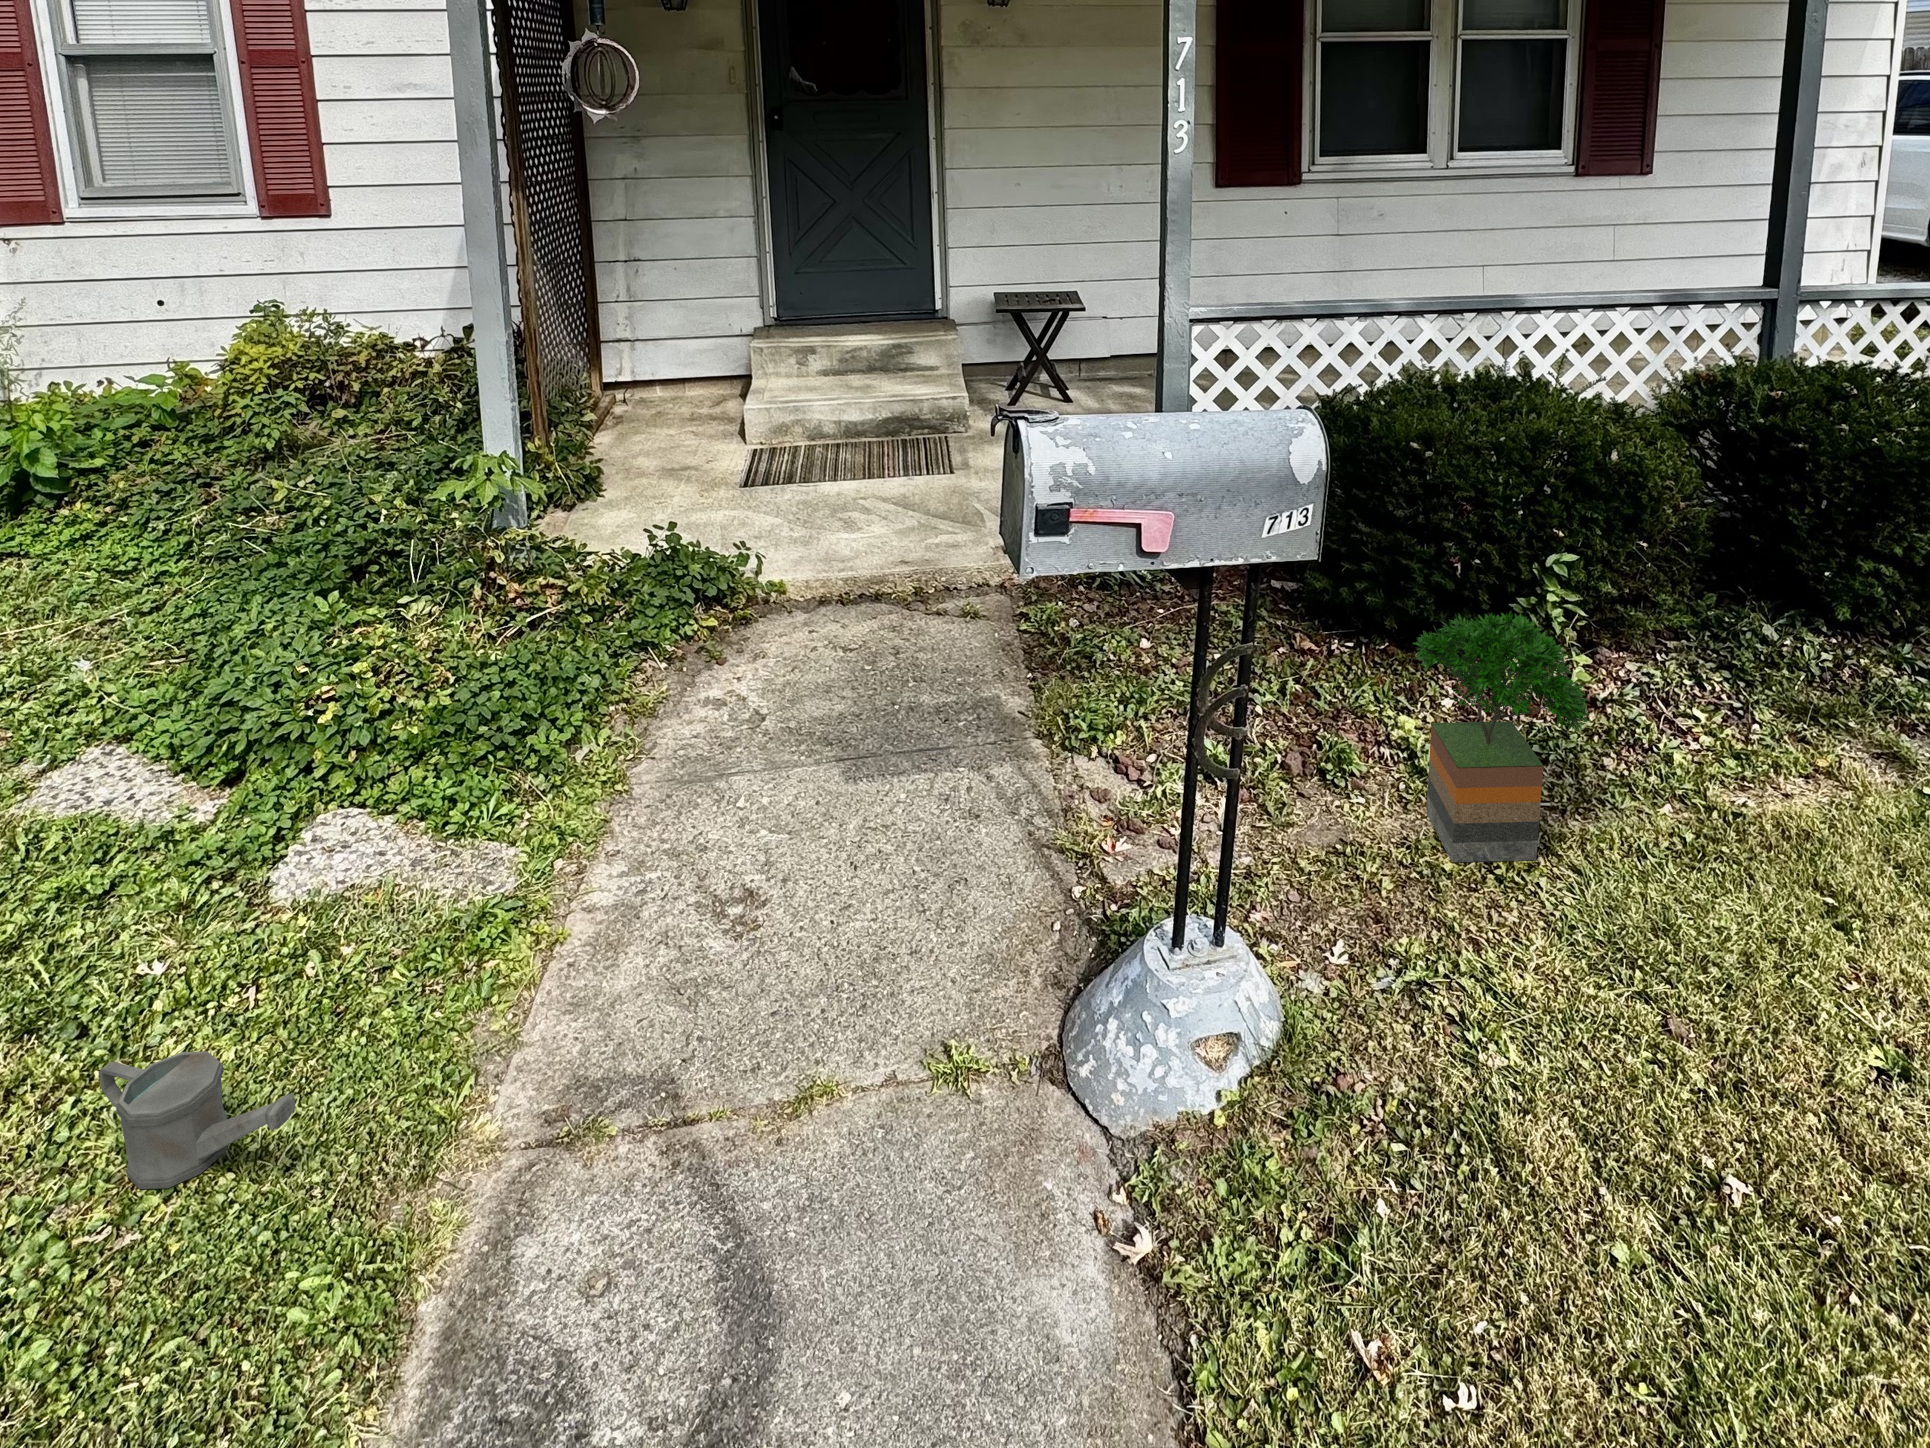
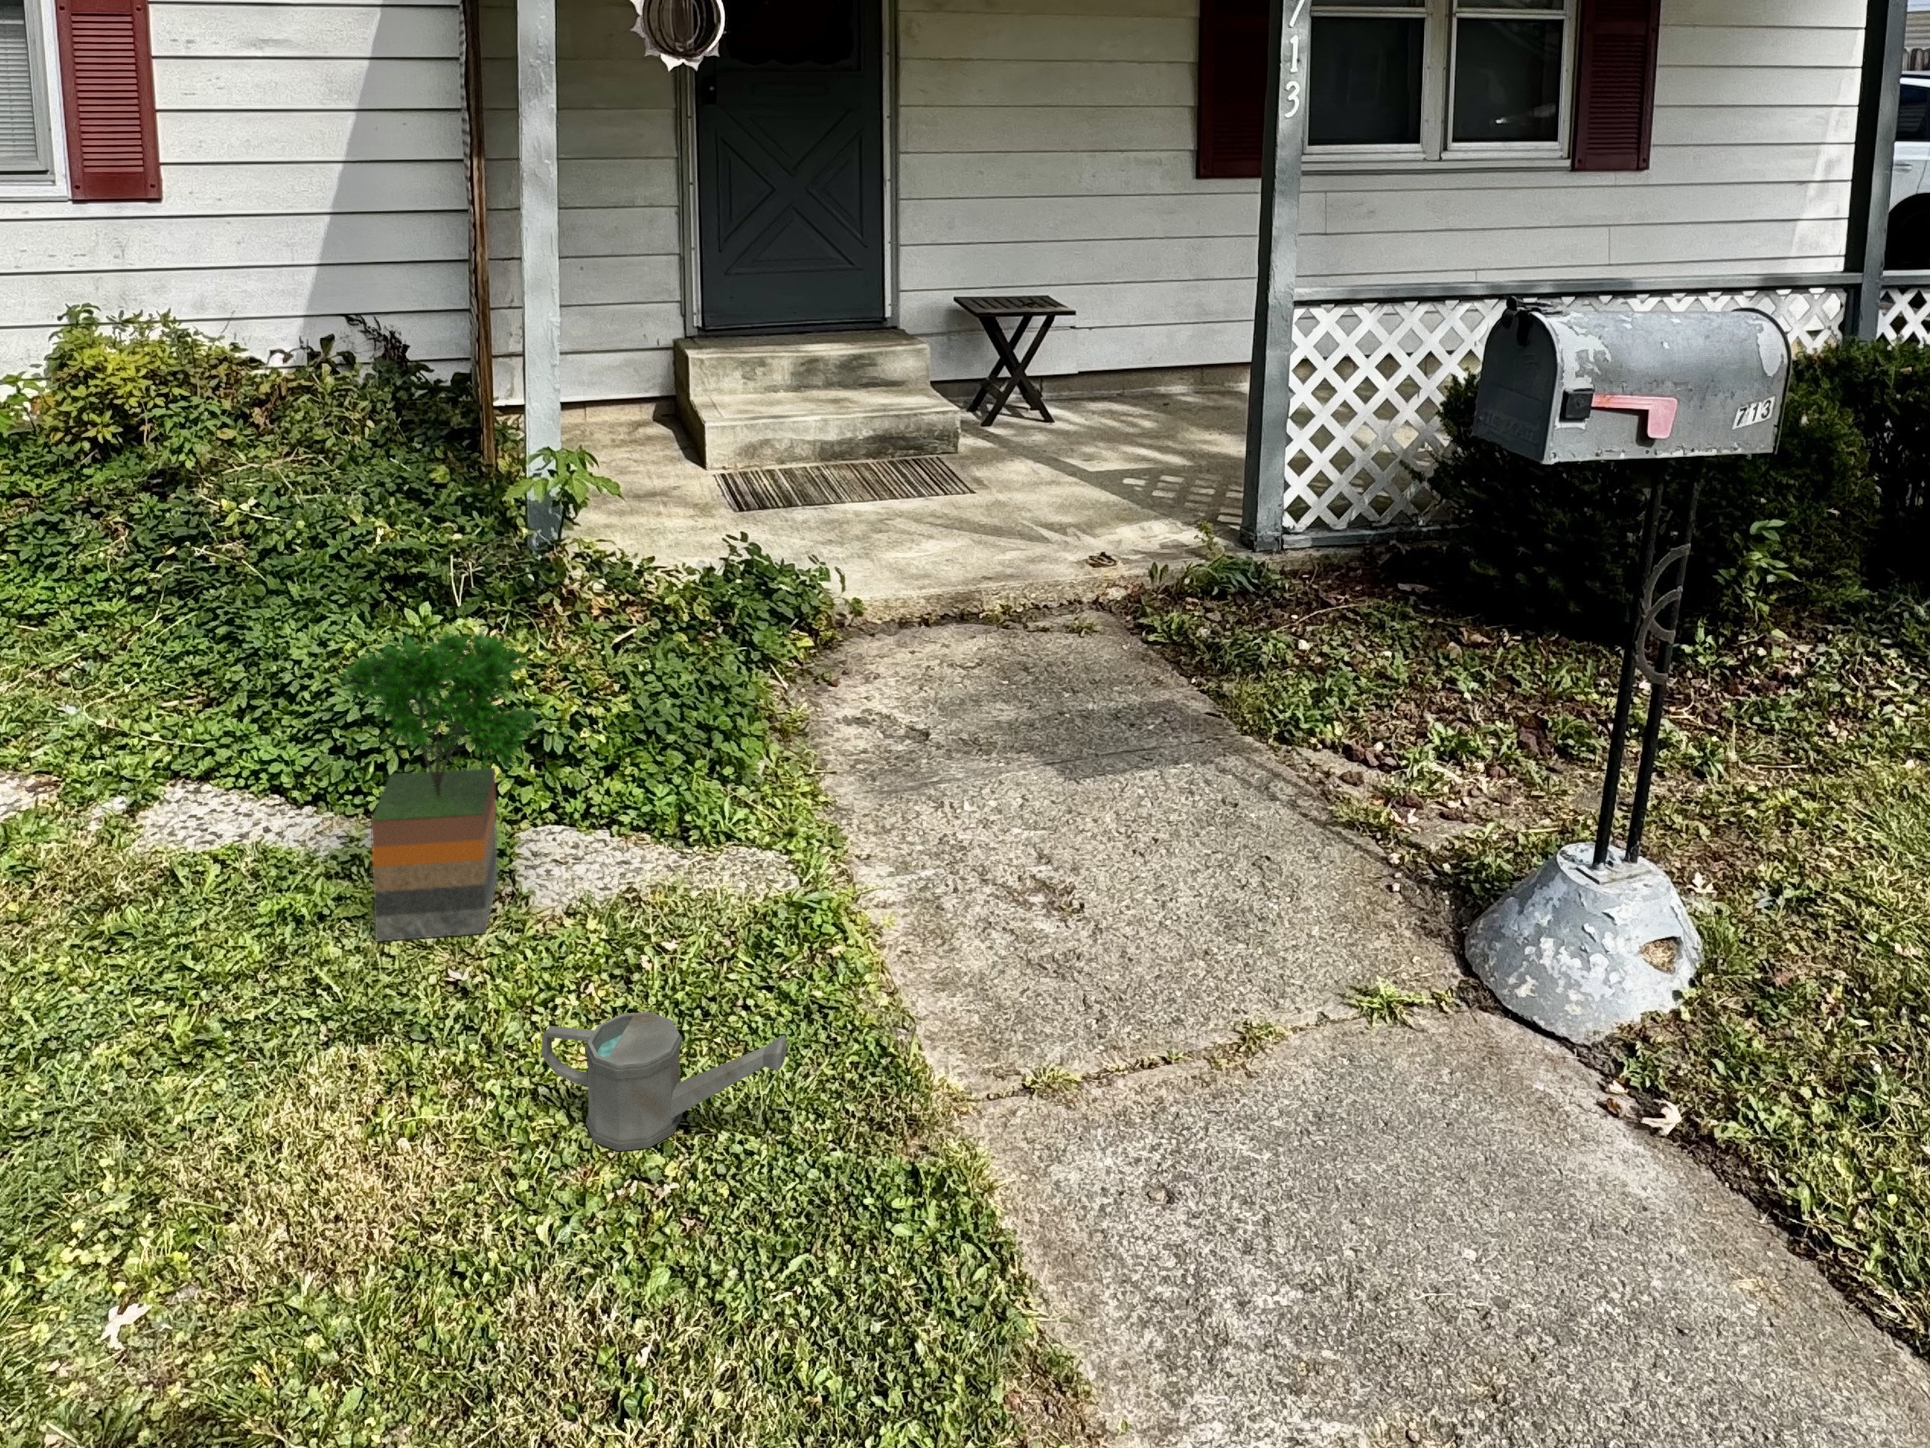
potted tree: present [1413,611,1589,862] -> present [340,632,537,941]

